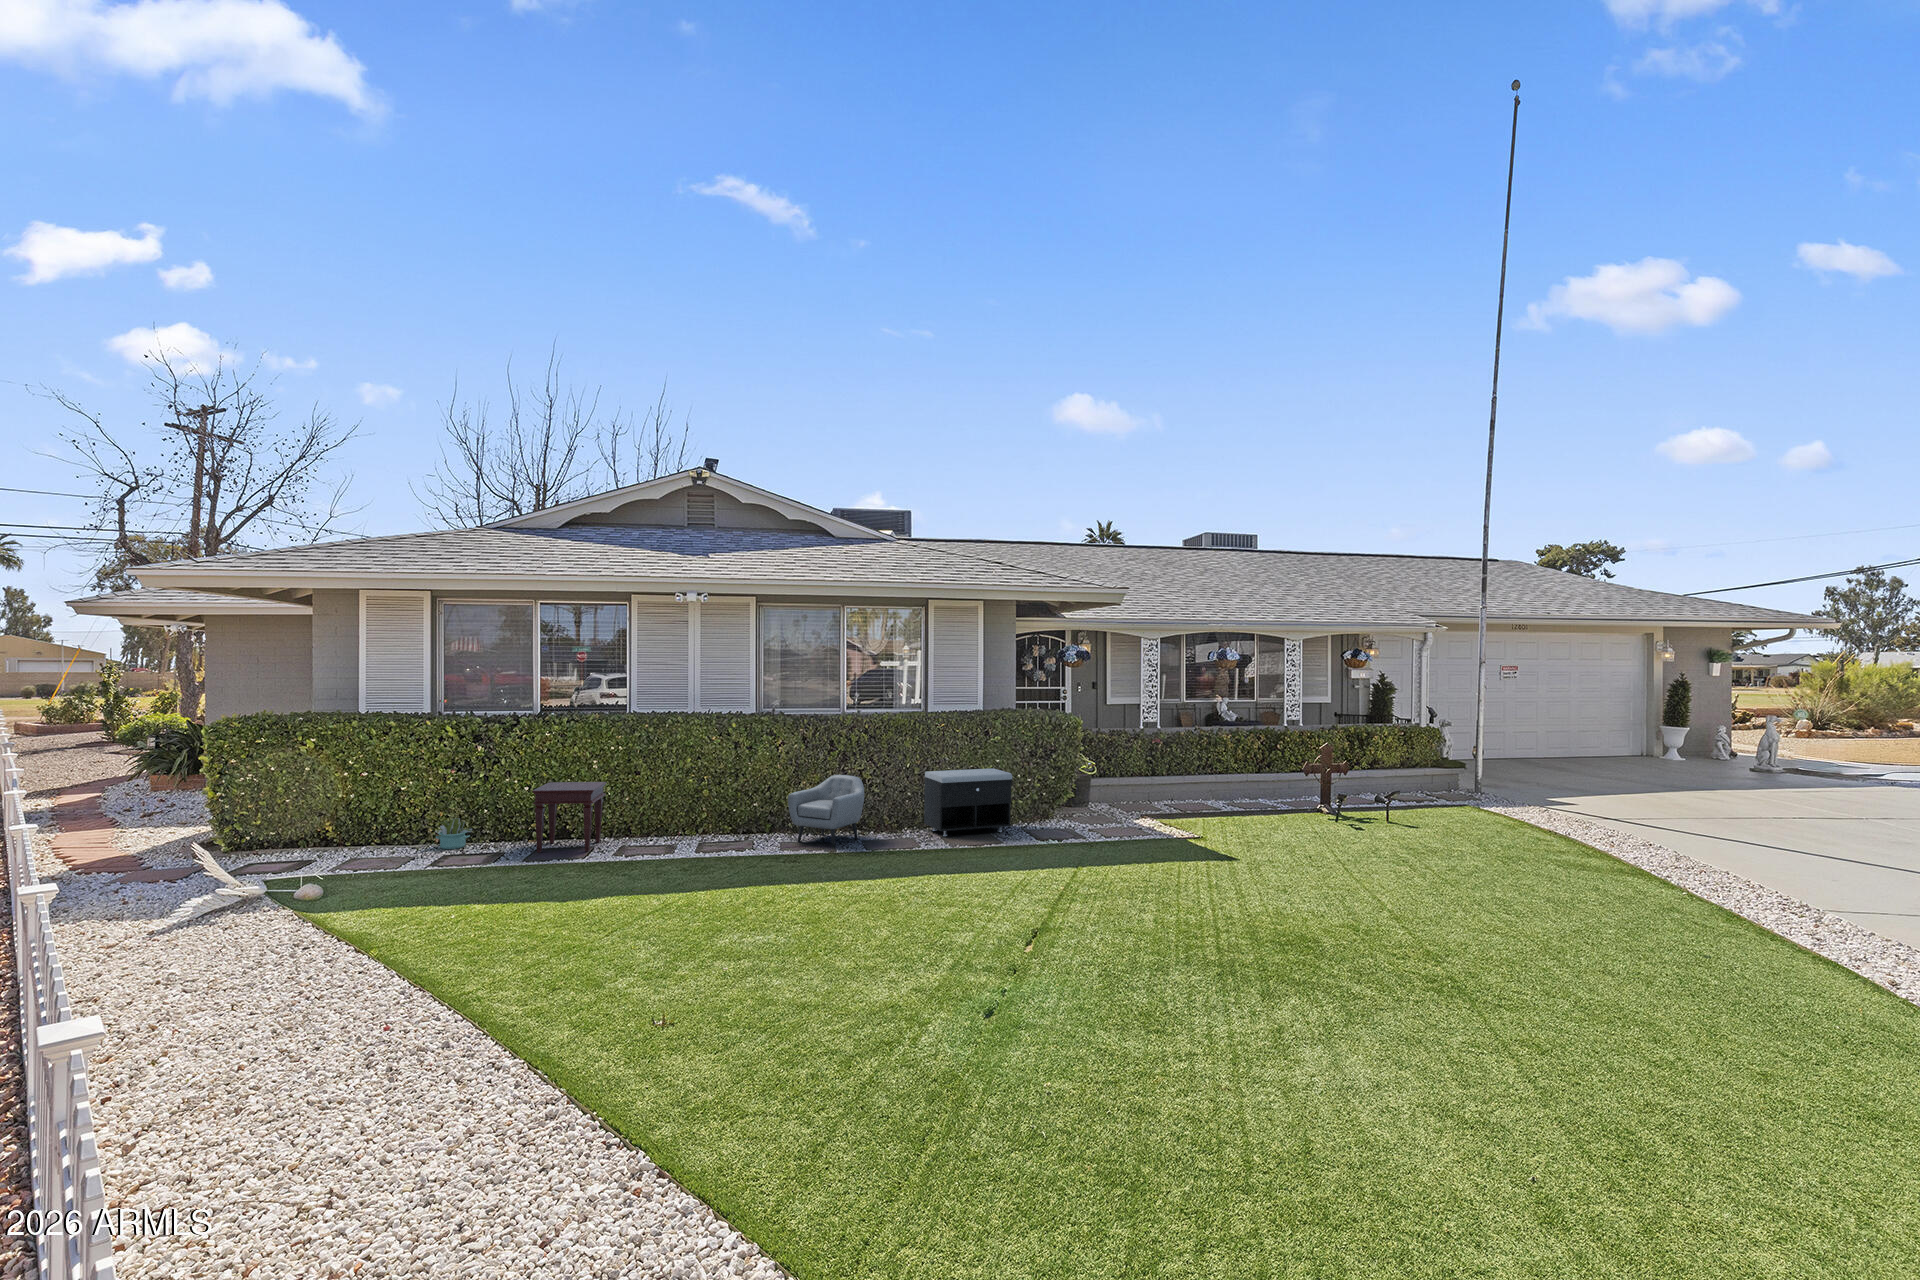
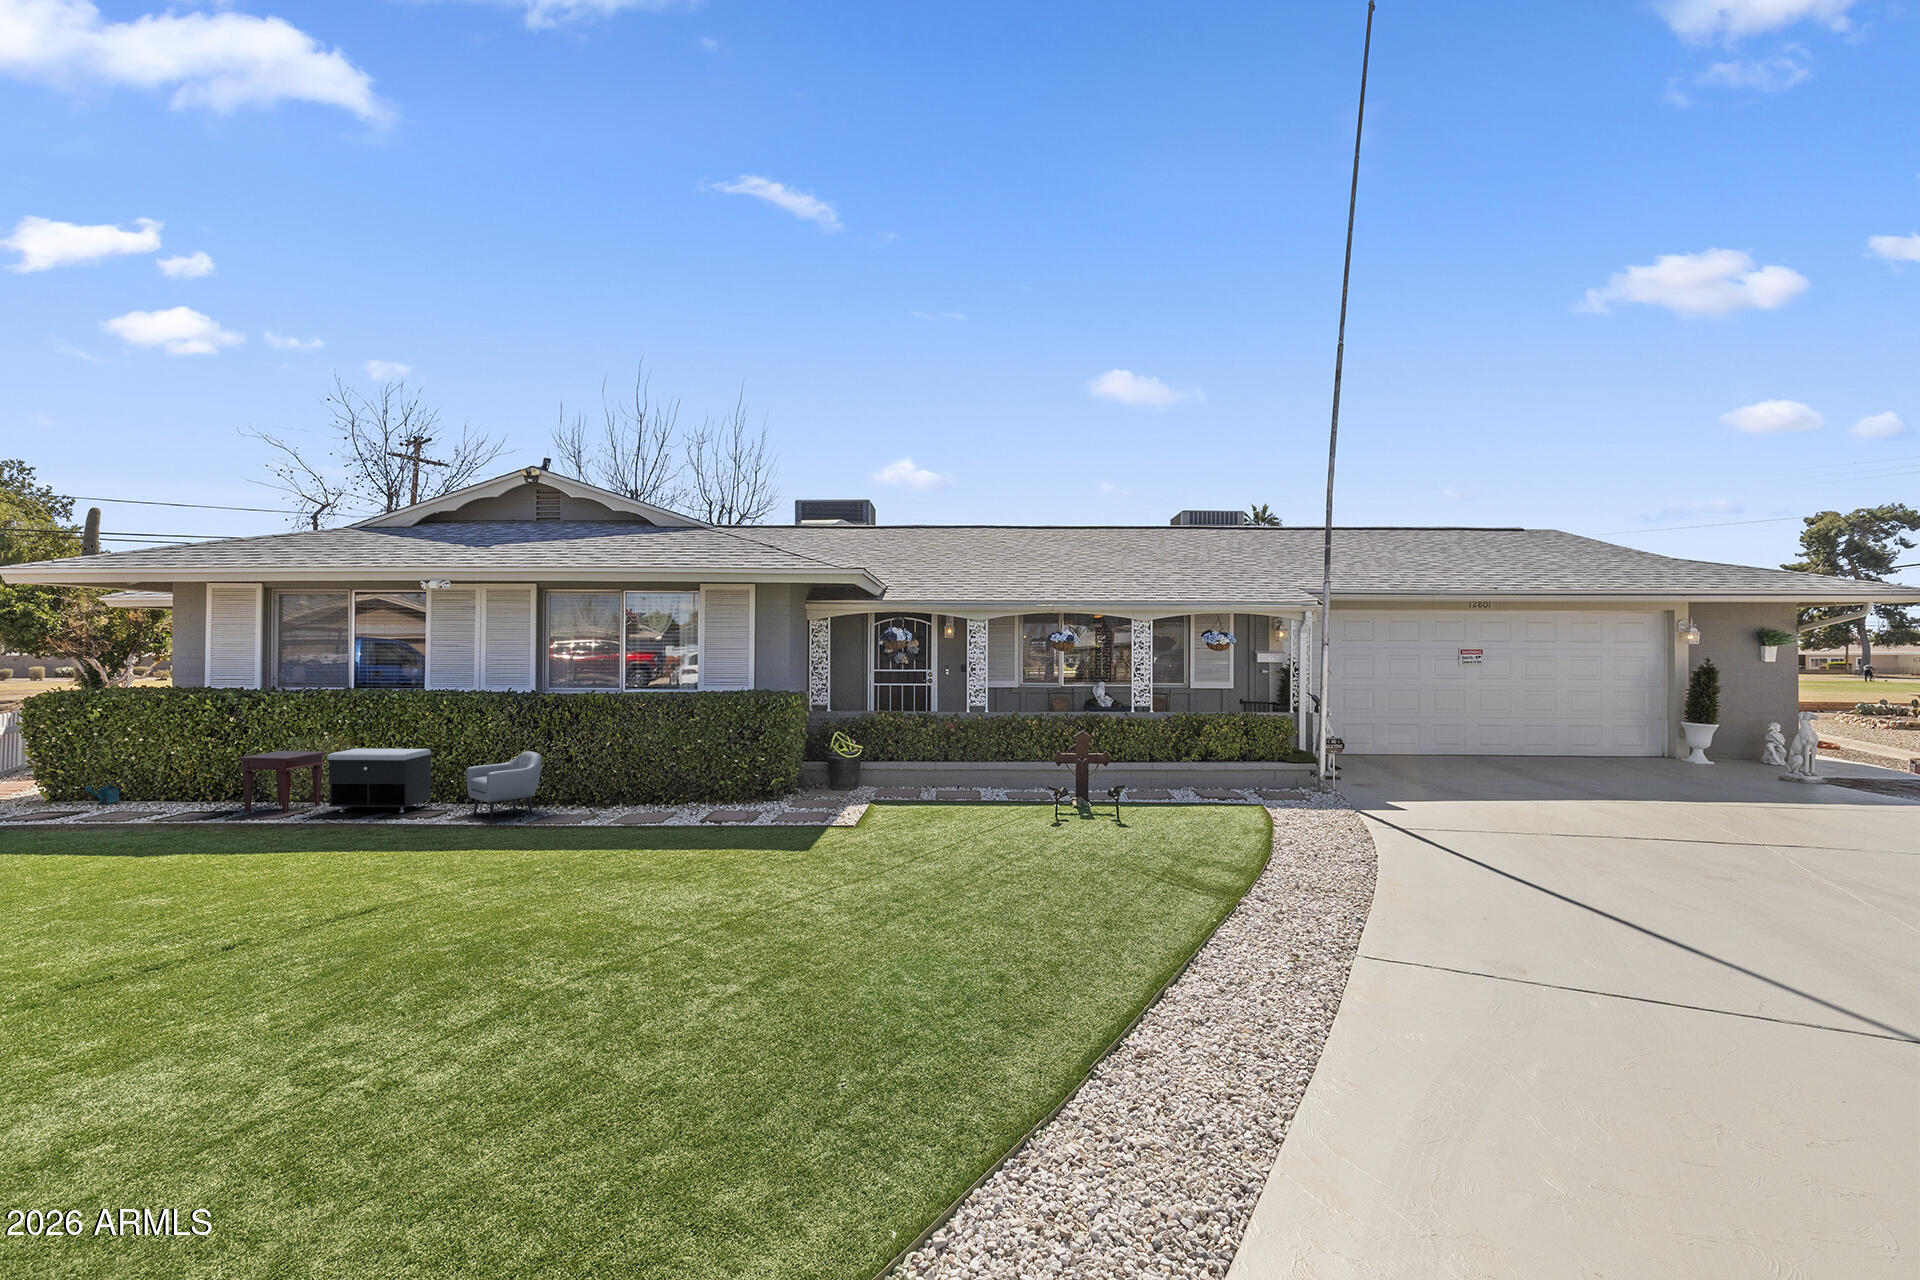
storage bench: present [924,768,1012,836] -> present [327,748,431,812]
decorative plant: present [435,818,472,849] -> none [178,780,215,806]
watering can: none [312,825,340,852] -> present [85,782,122,804]

